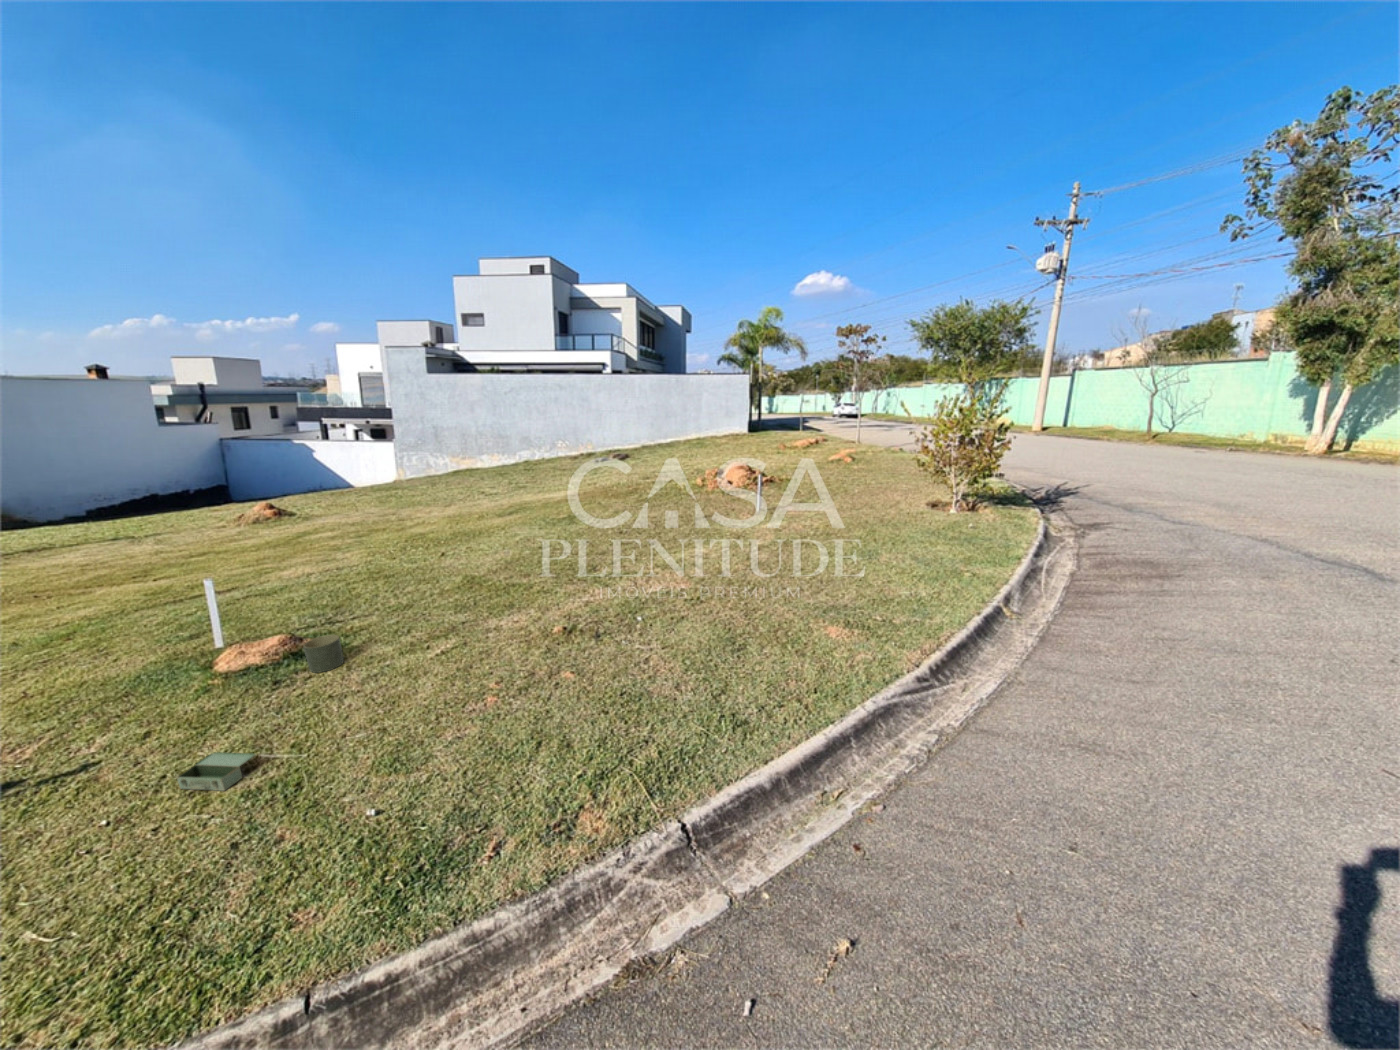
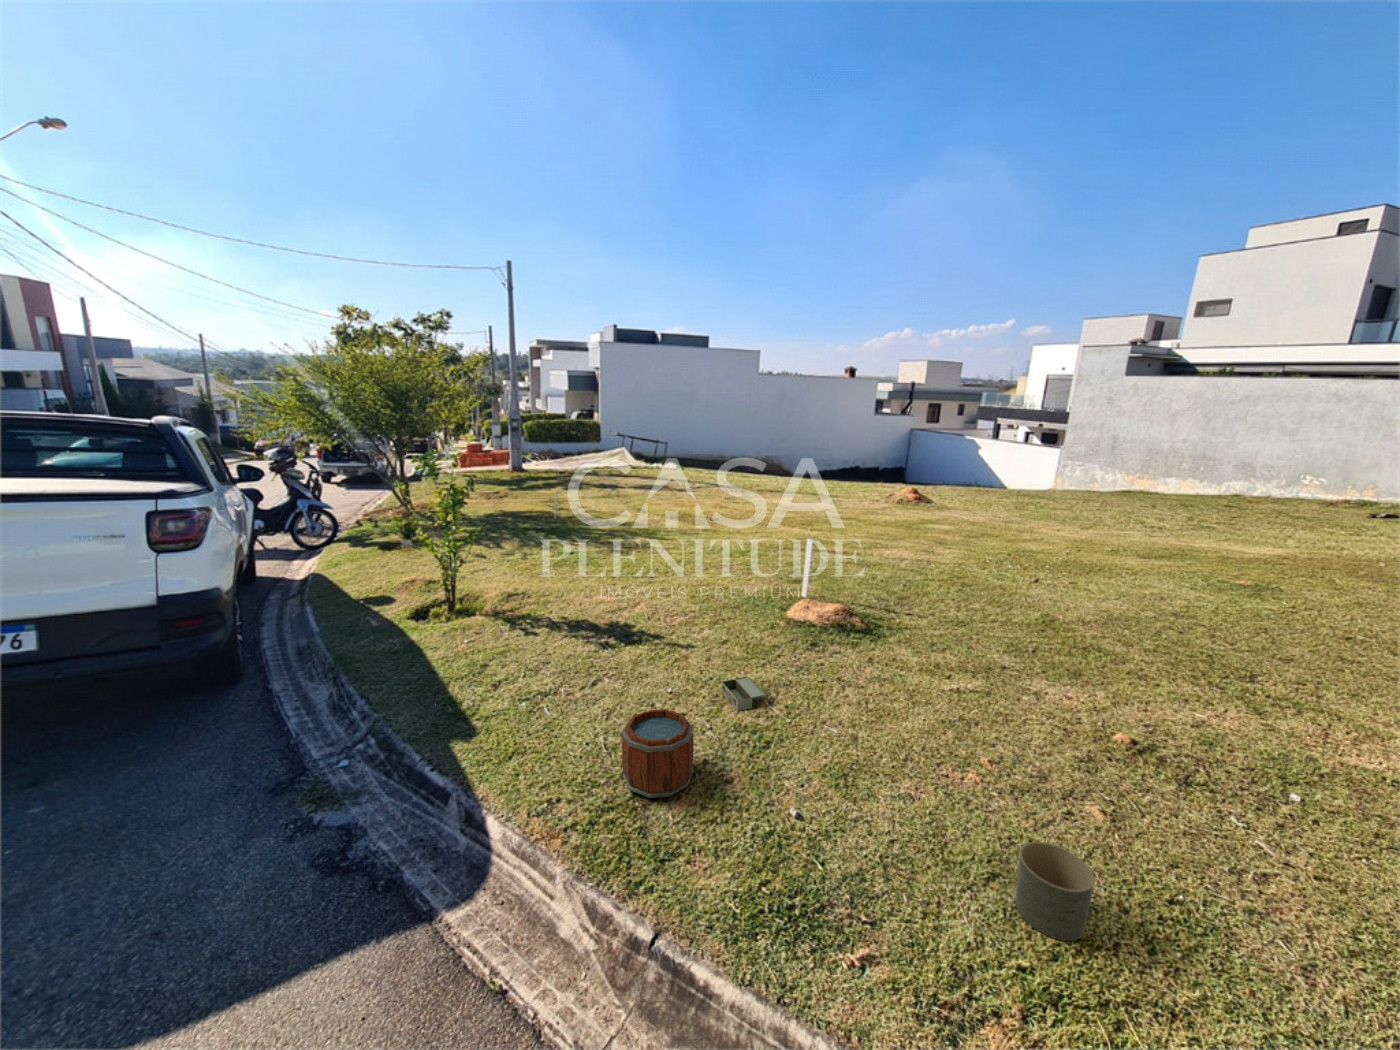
planter: present [303,635,344,673] -> present [1015,842,1095,941]
bucket: none [83,820,228,952] -> present [622,709,694,798]

